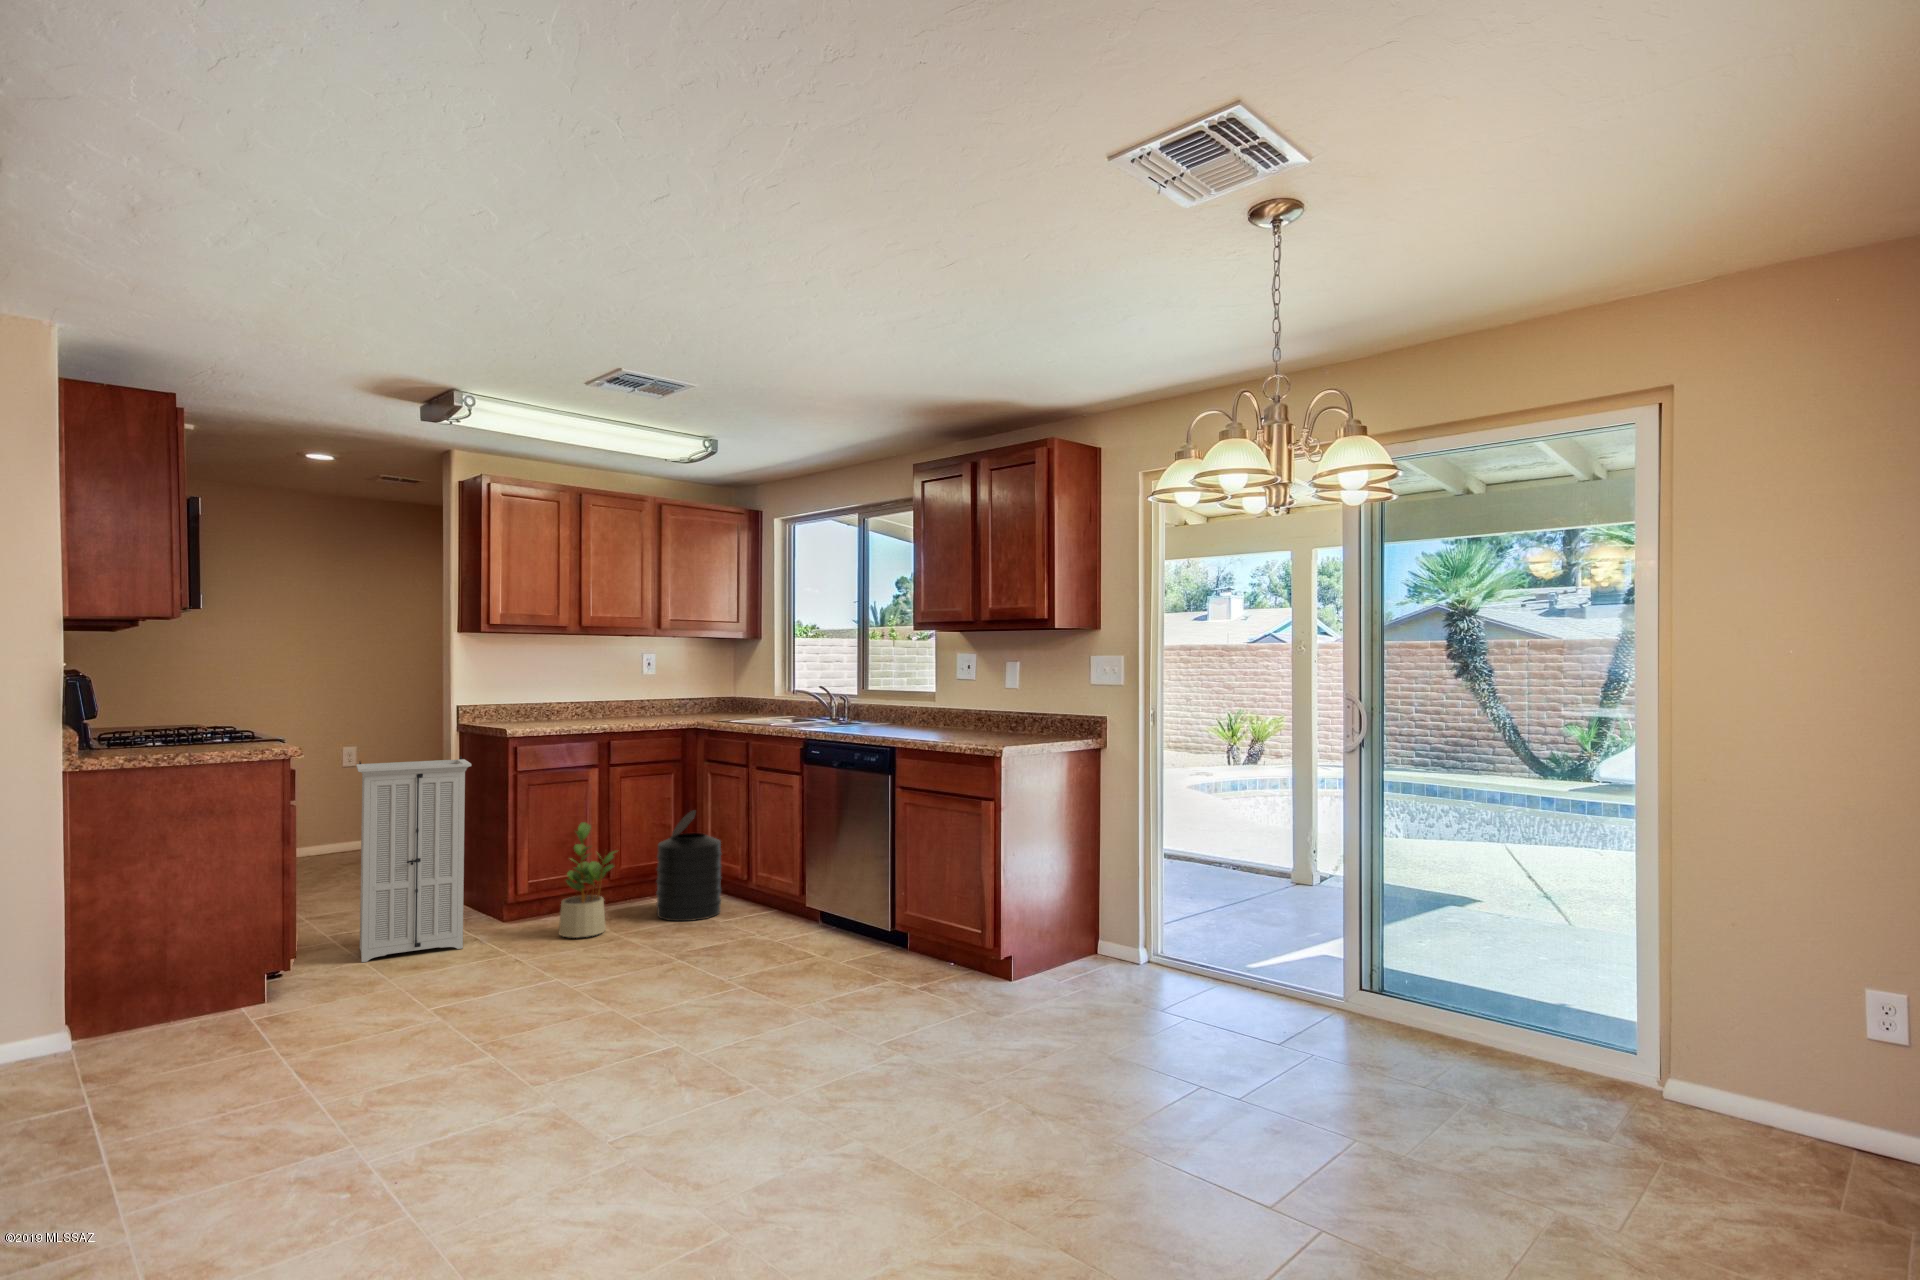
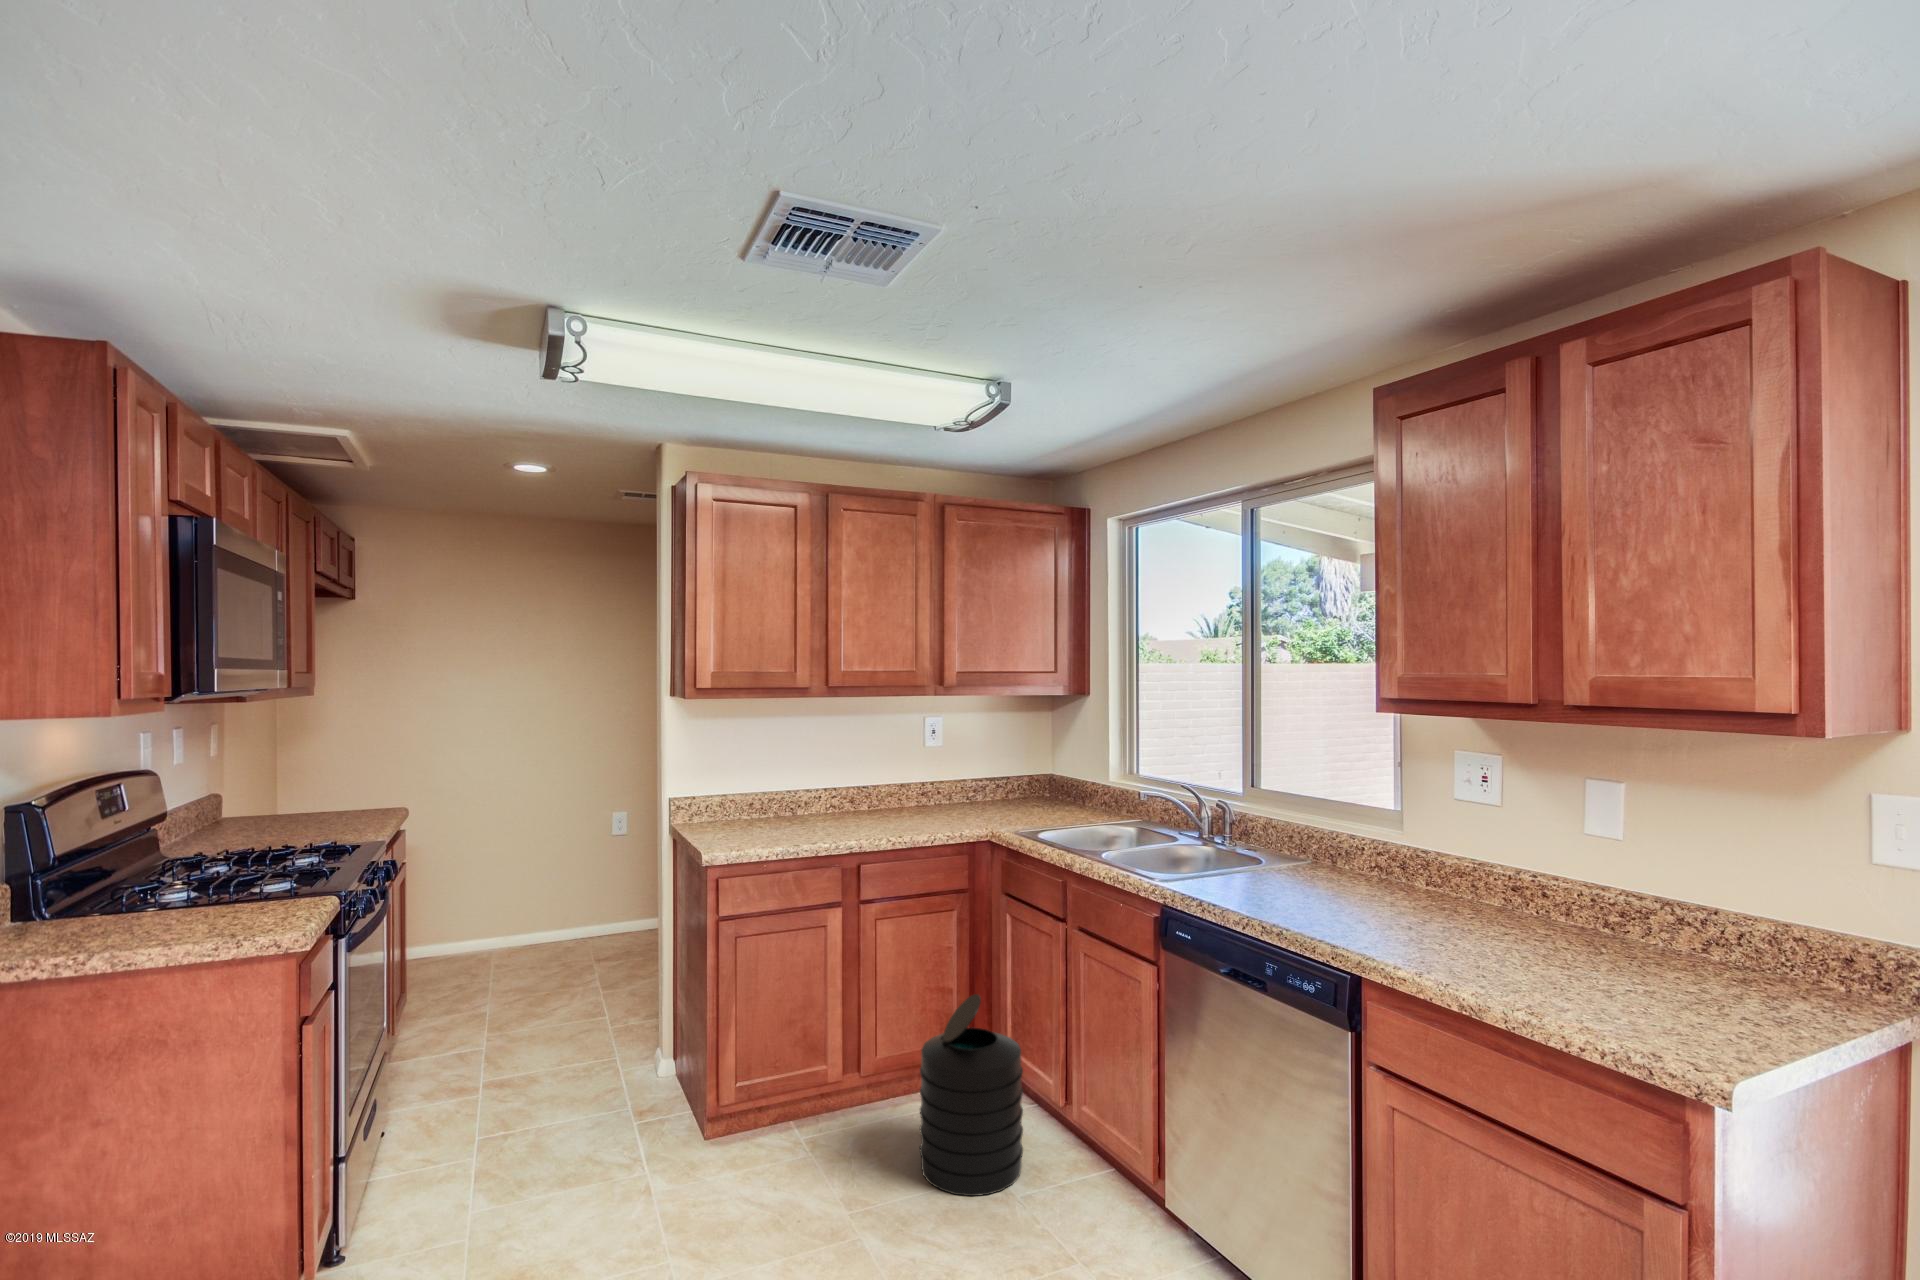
storage cabinet: present [356,756,472,962] -> none [447,901,632,1248]
potted plant: present [559,822,616,938] -> none [758,1025,854,1229]

